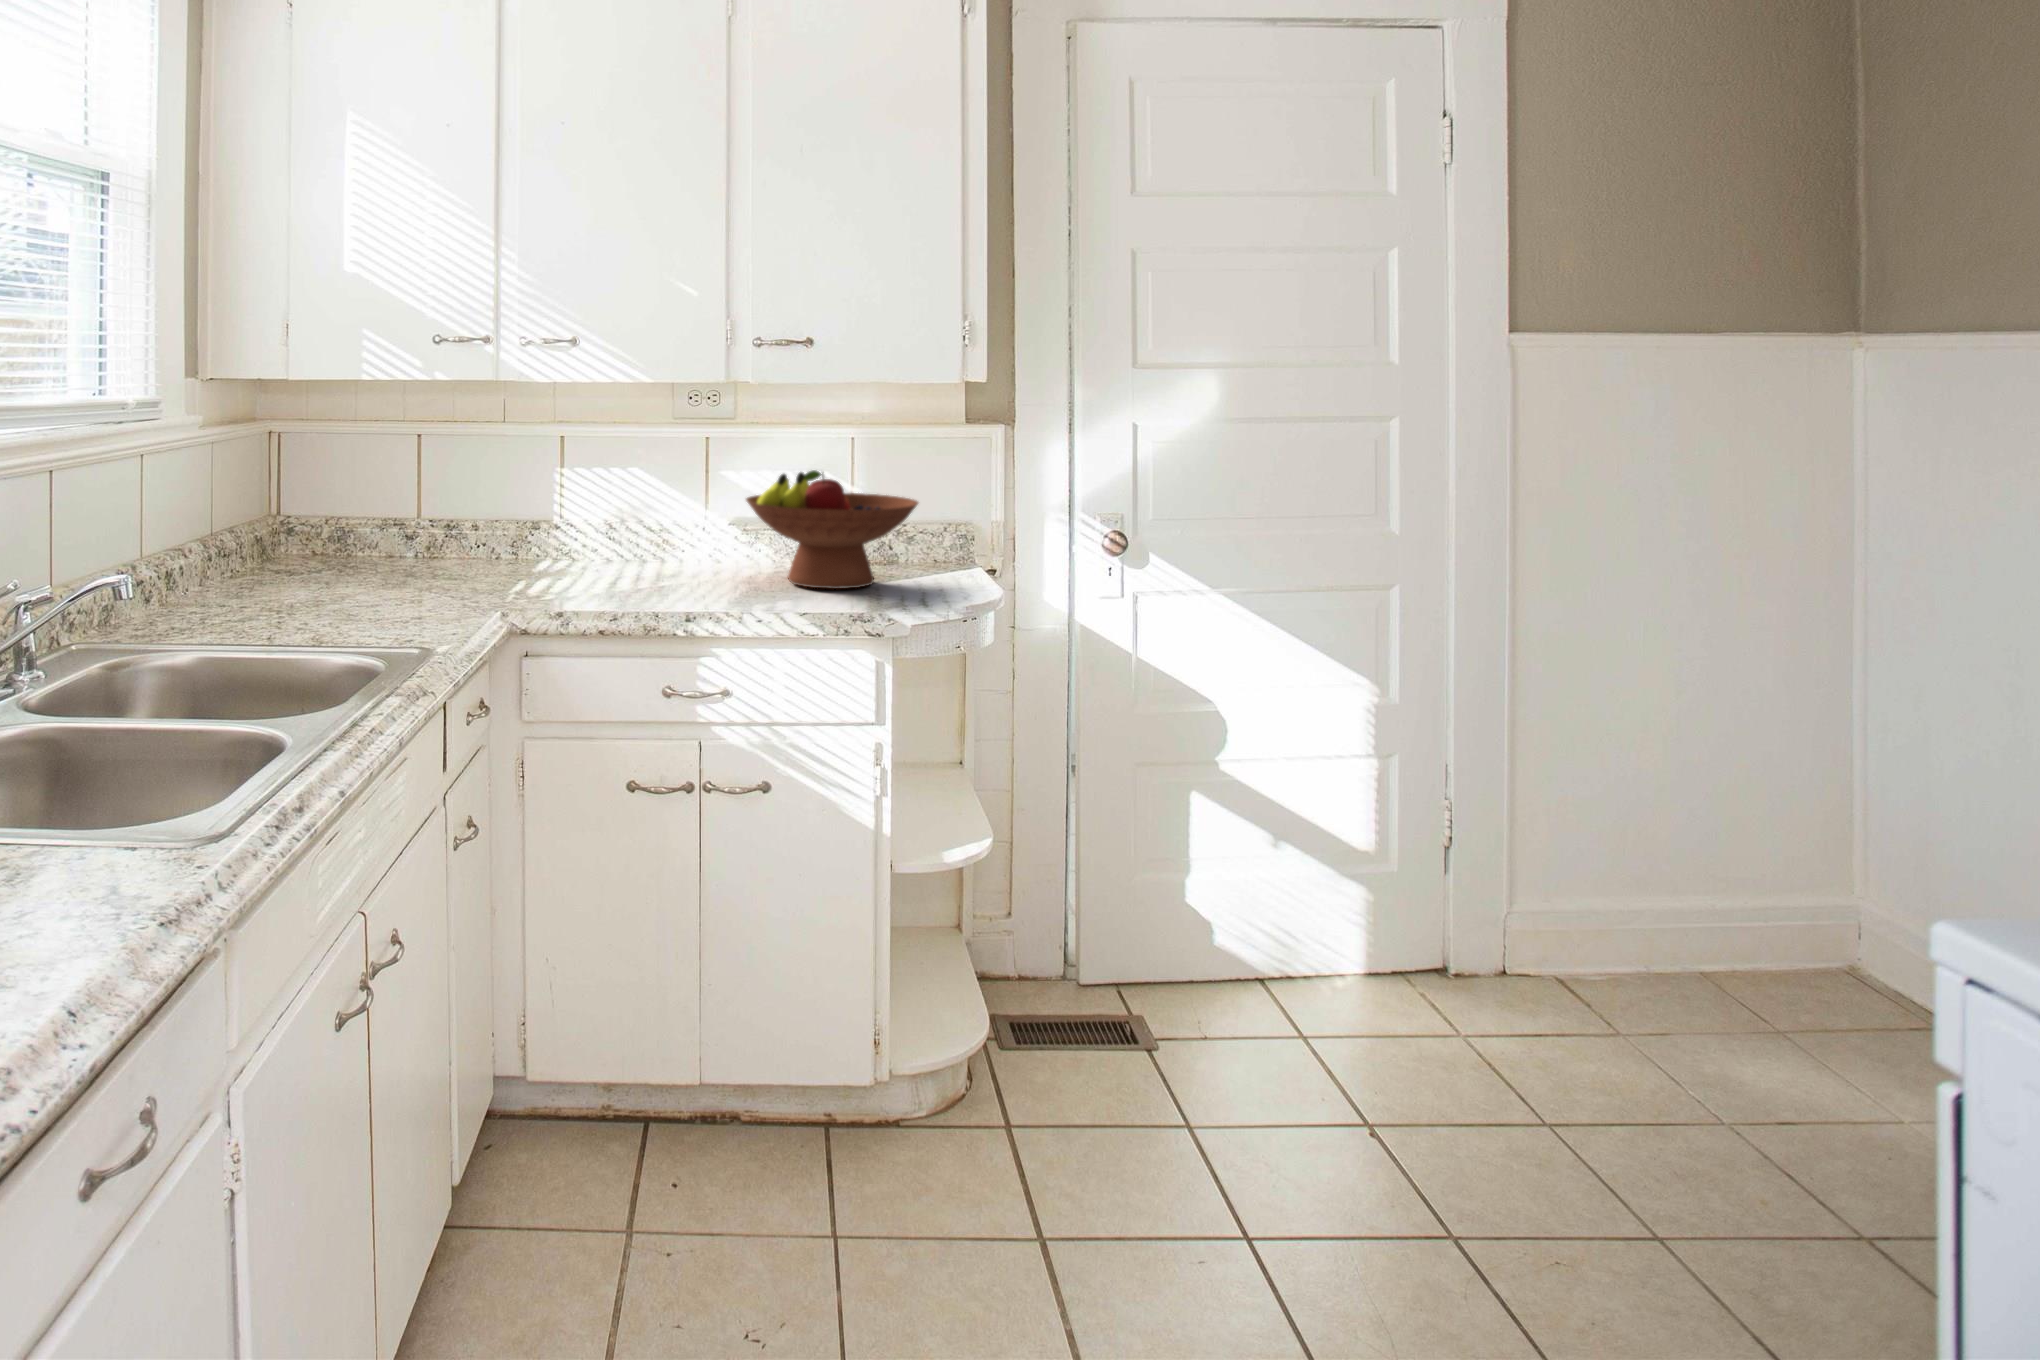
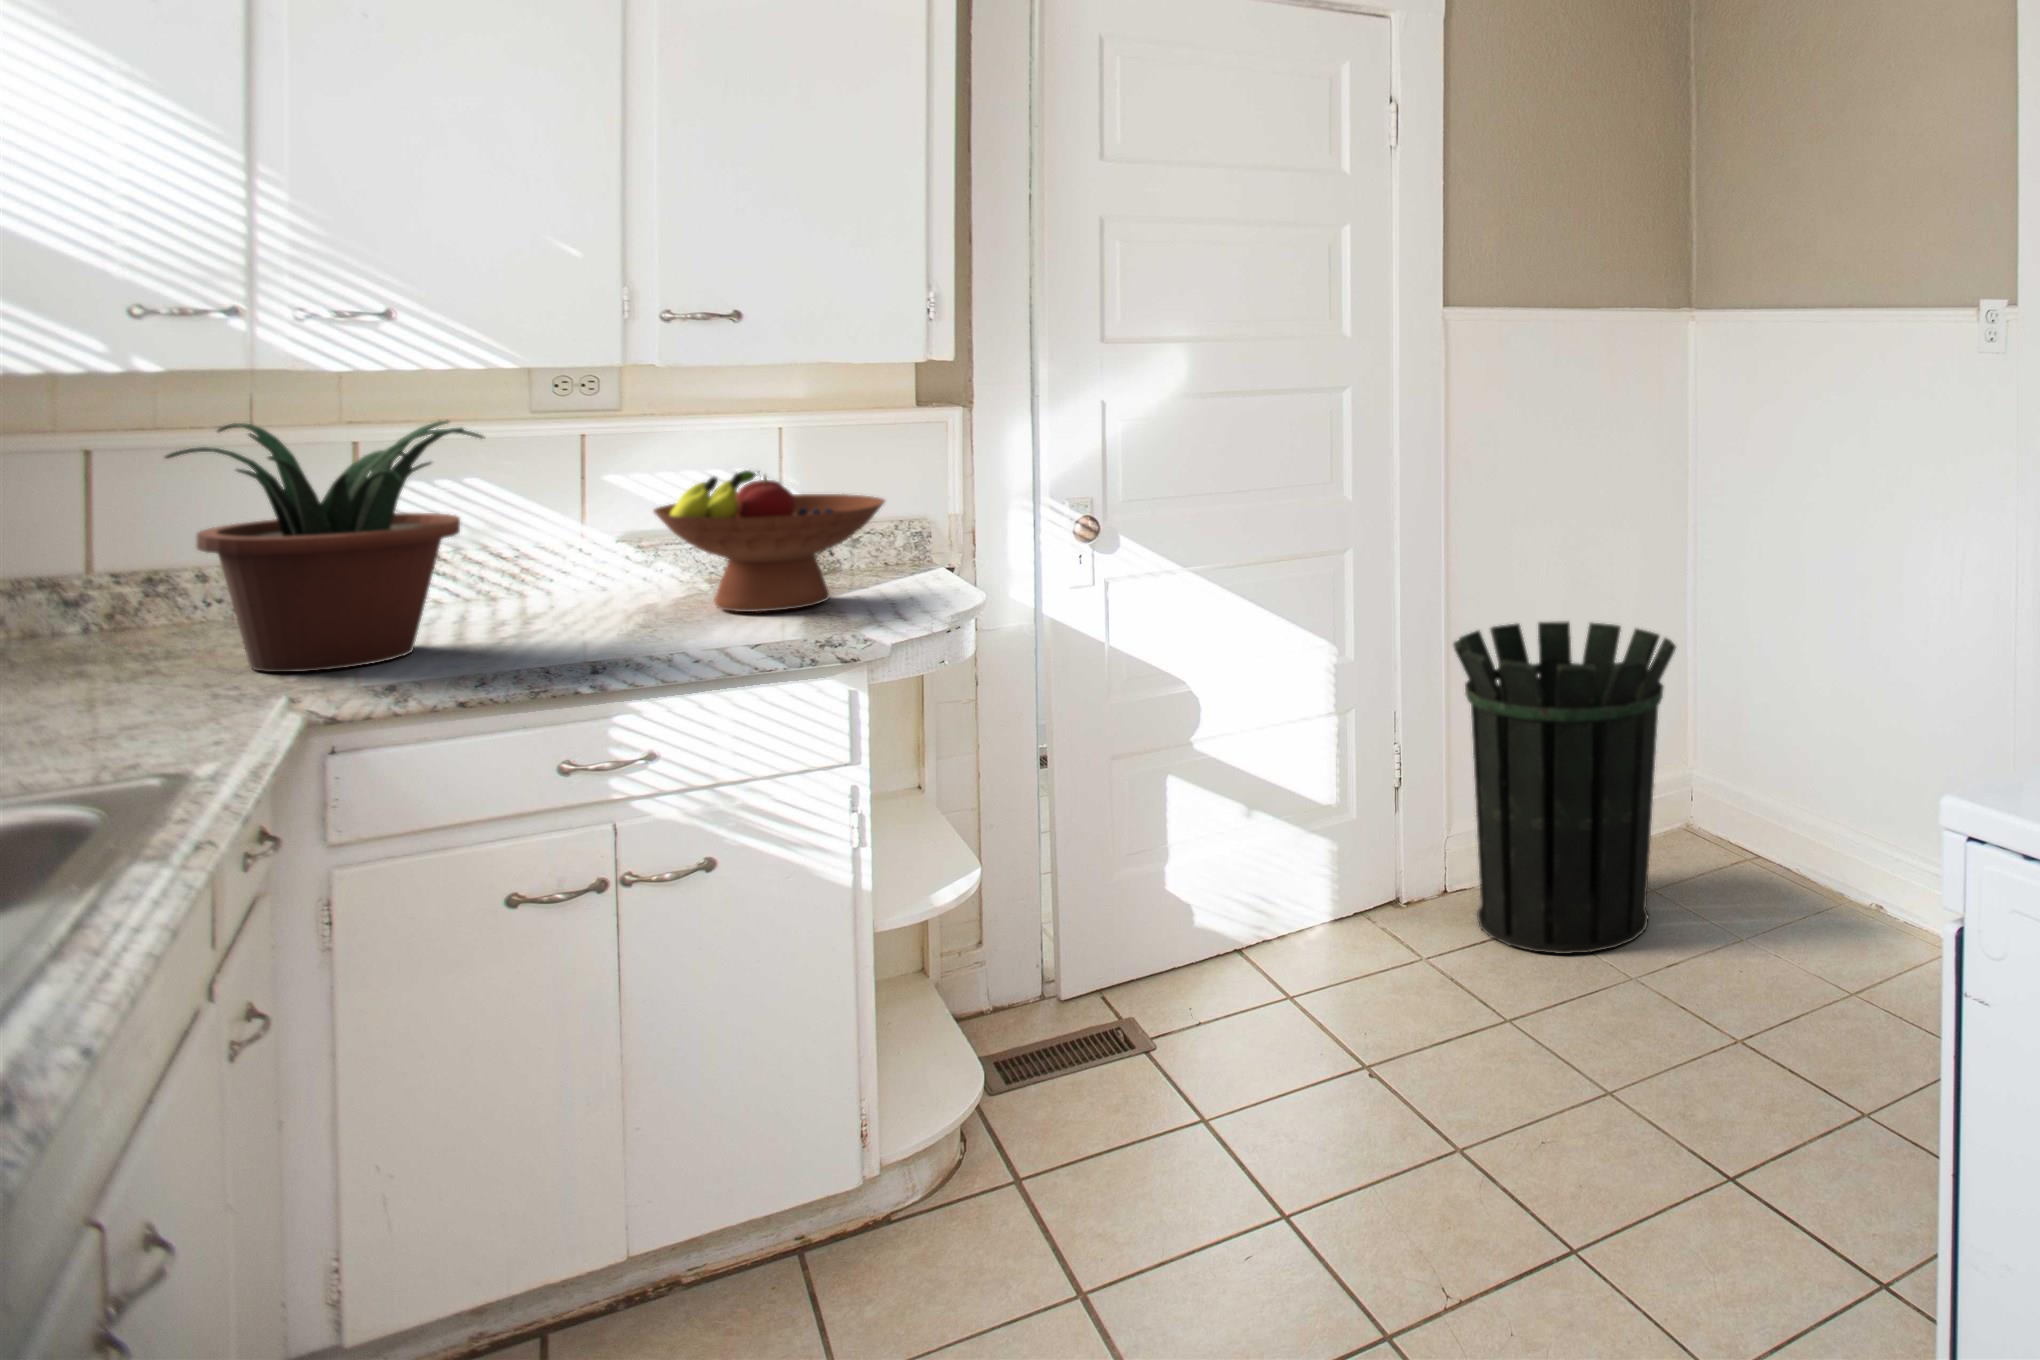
potted plant: none [449,417,633,597] -> present [166,421,483,672]
waste bin: none [1506,691,1800,1083] -> present [1453,621,1676,954]

